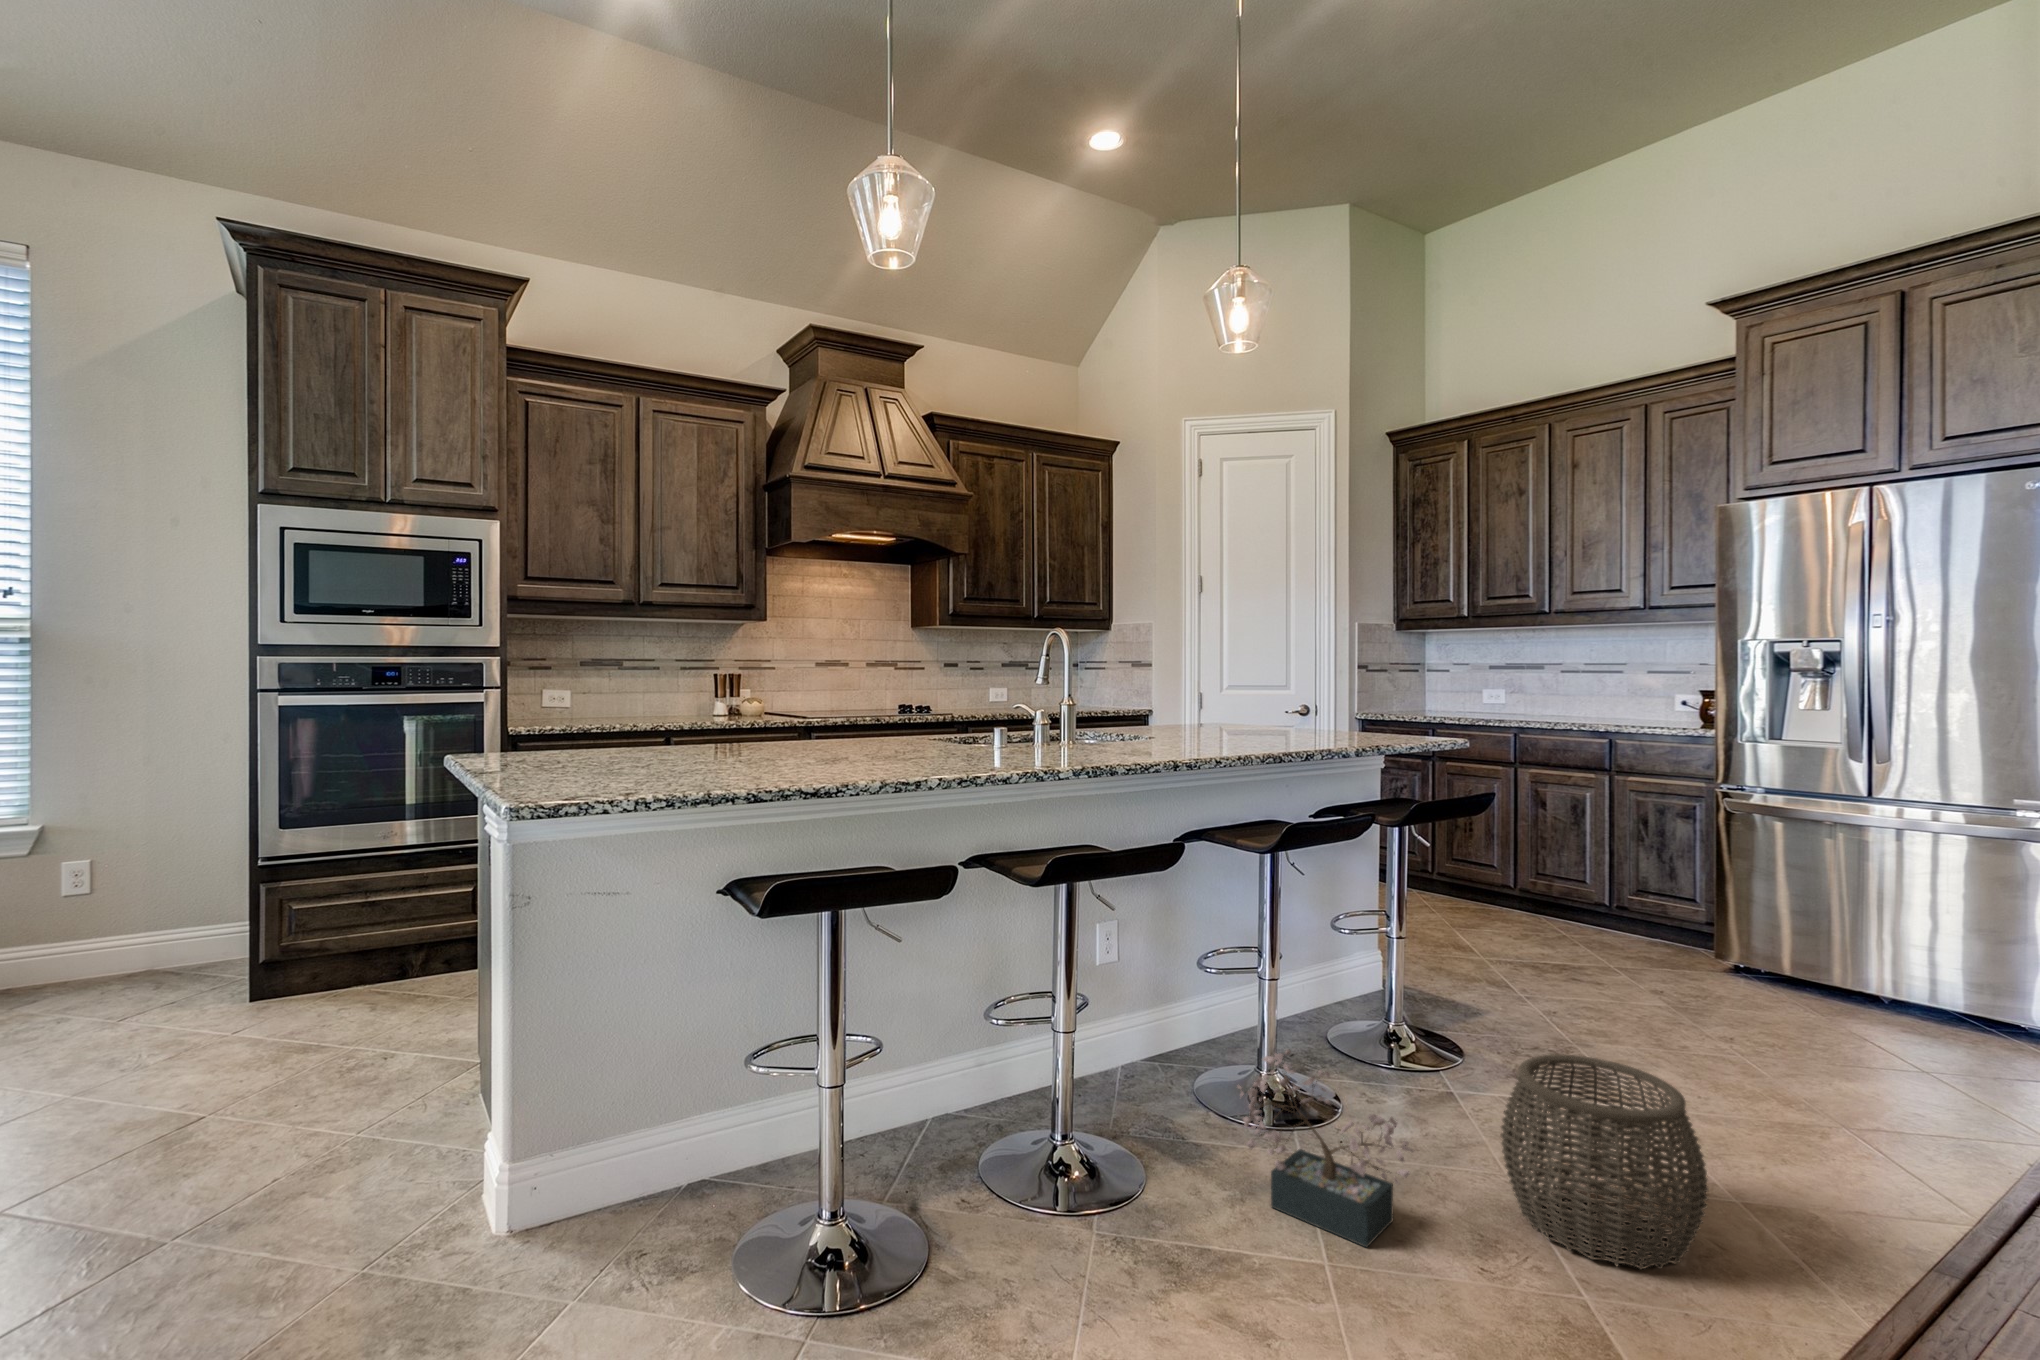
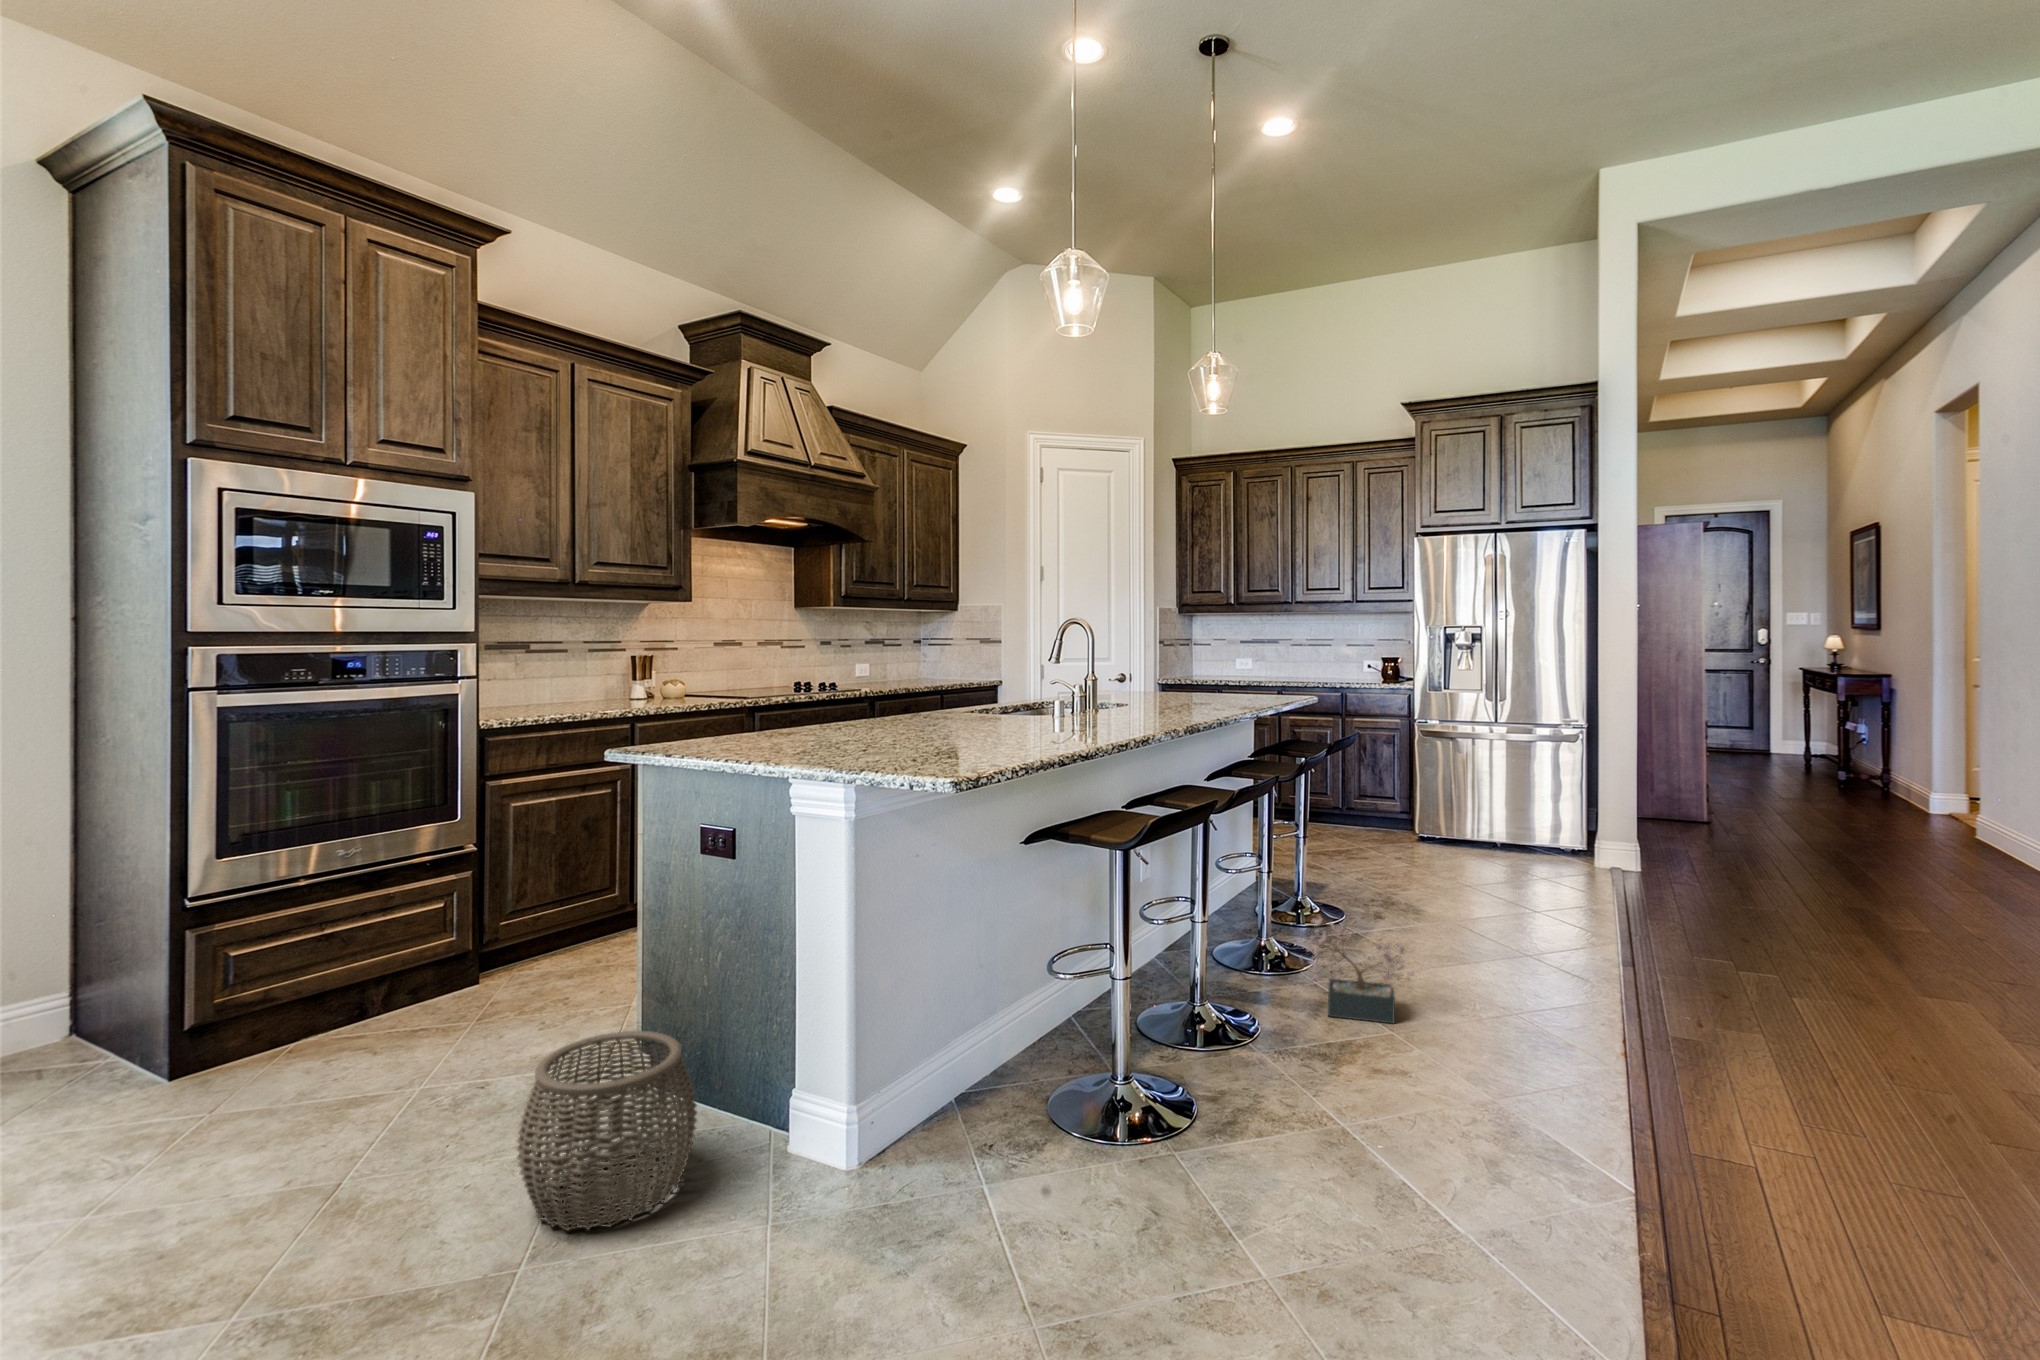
woven basket: present [1501,1055,1709,1269] -> present [517,1031,697,1230]

